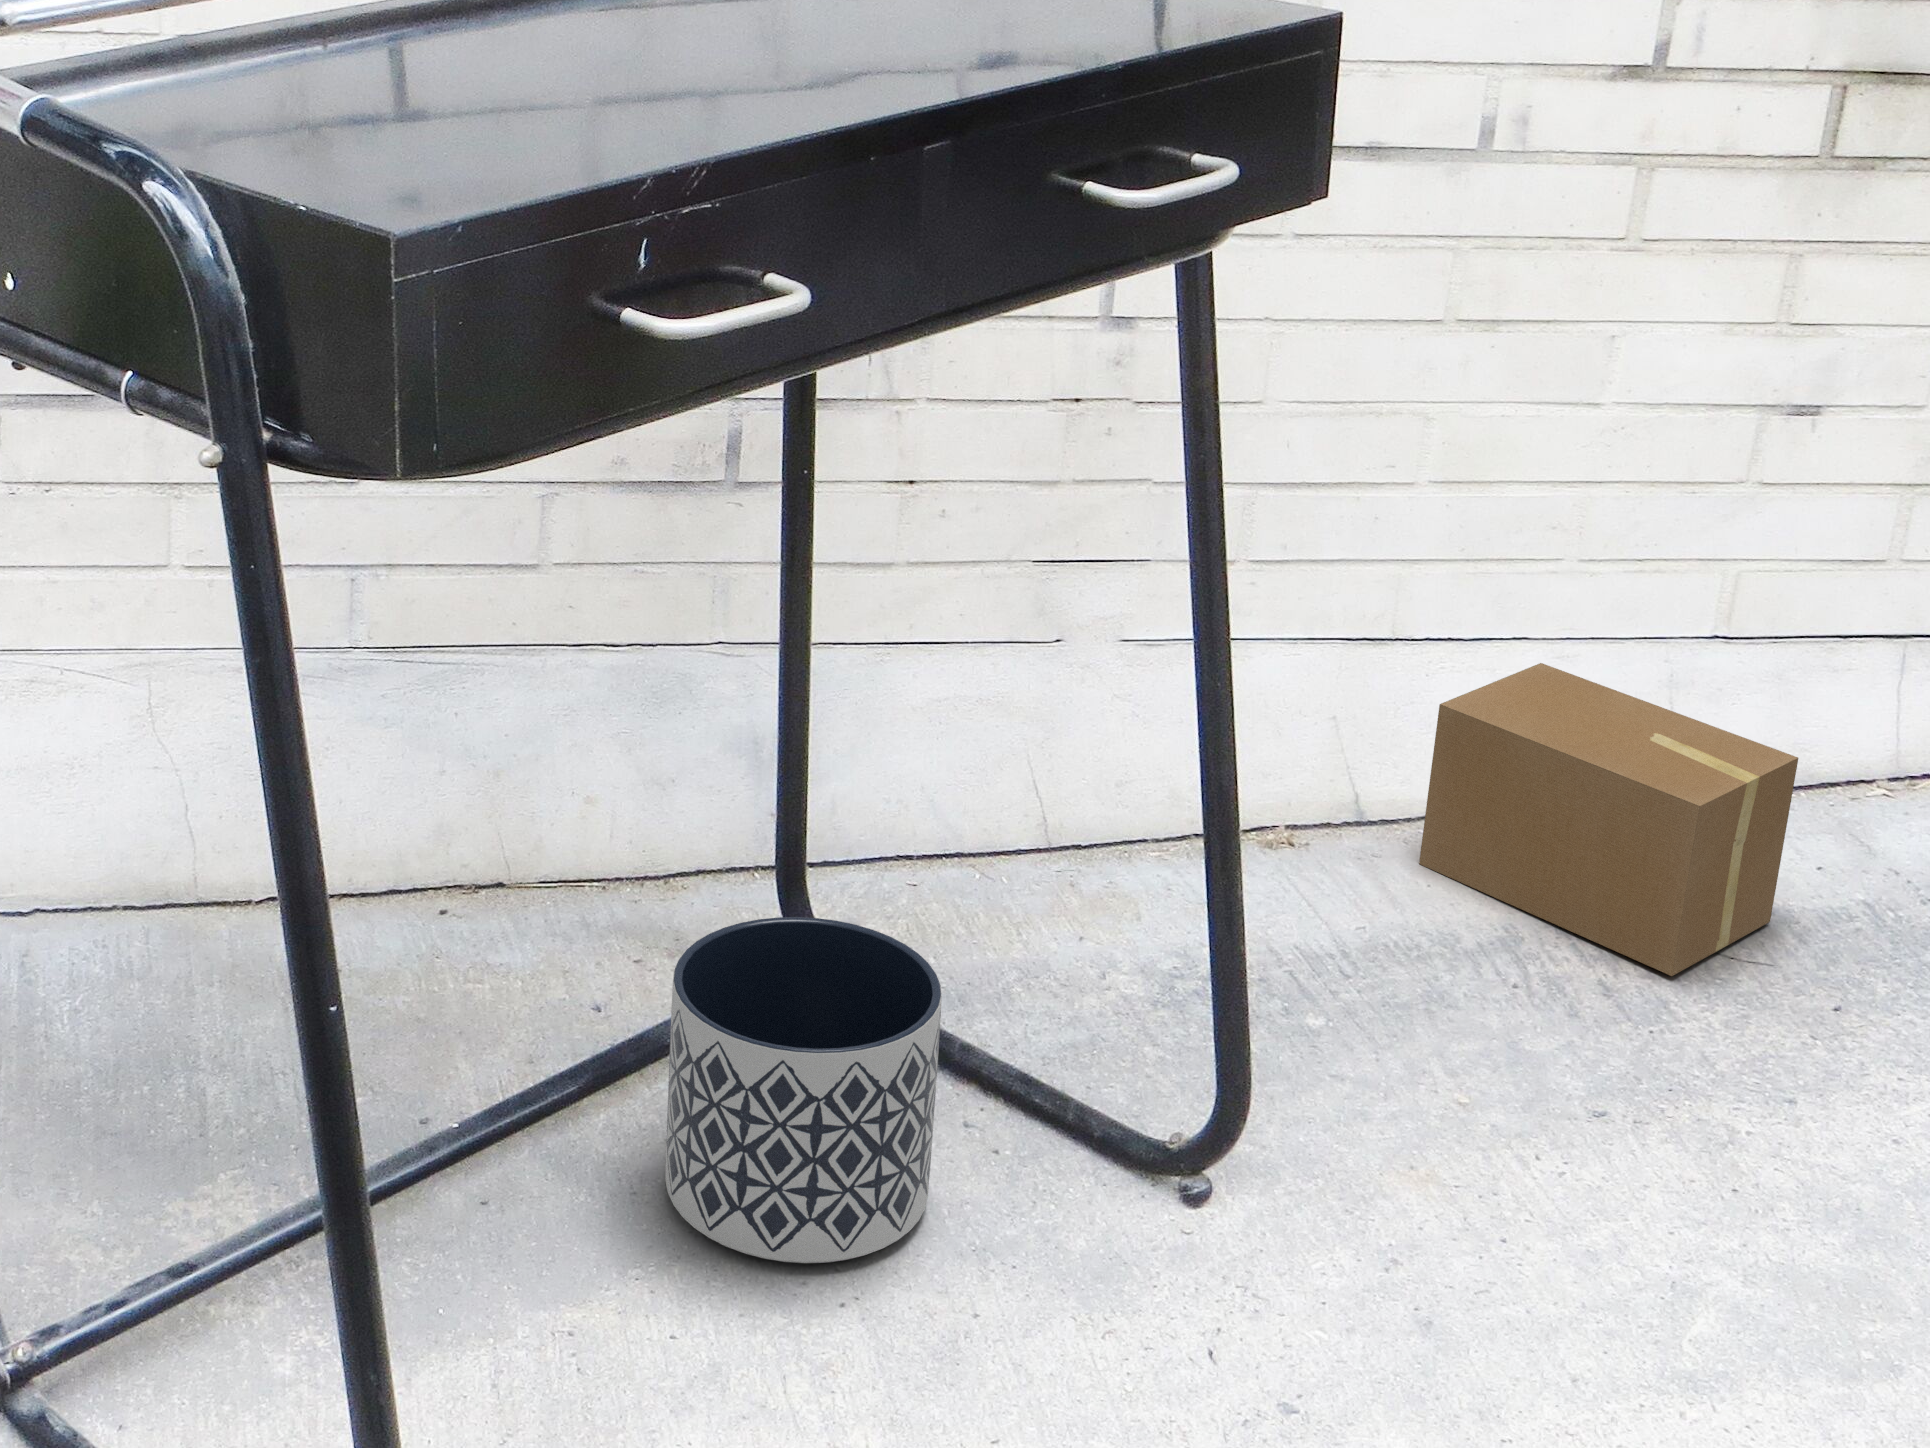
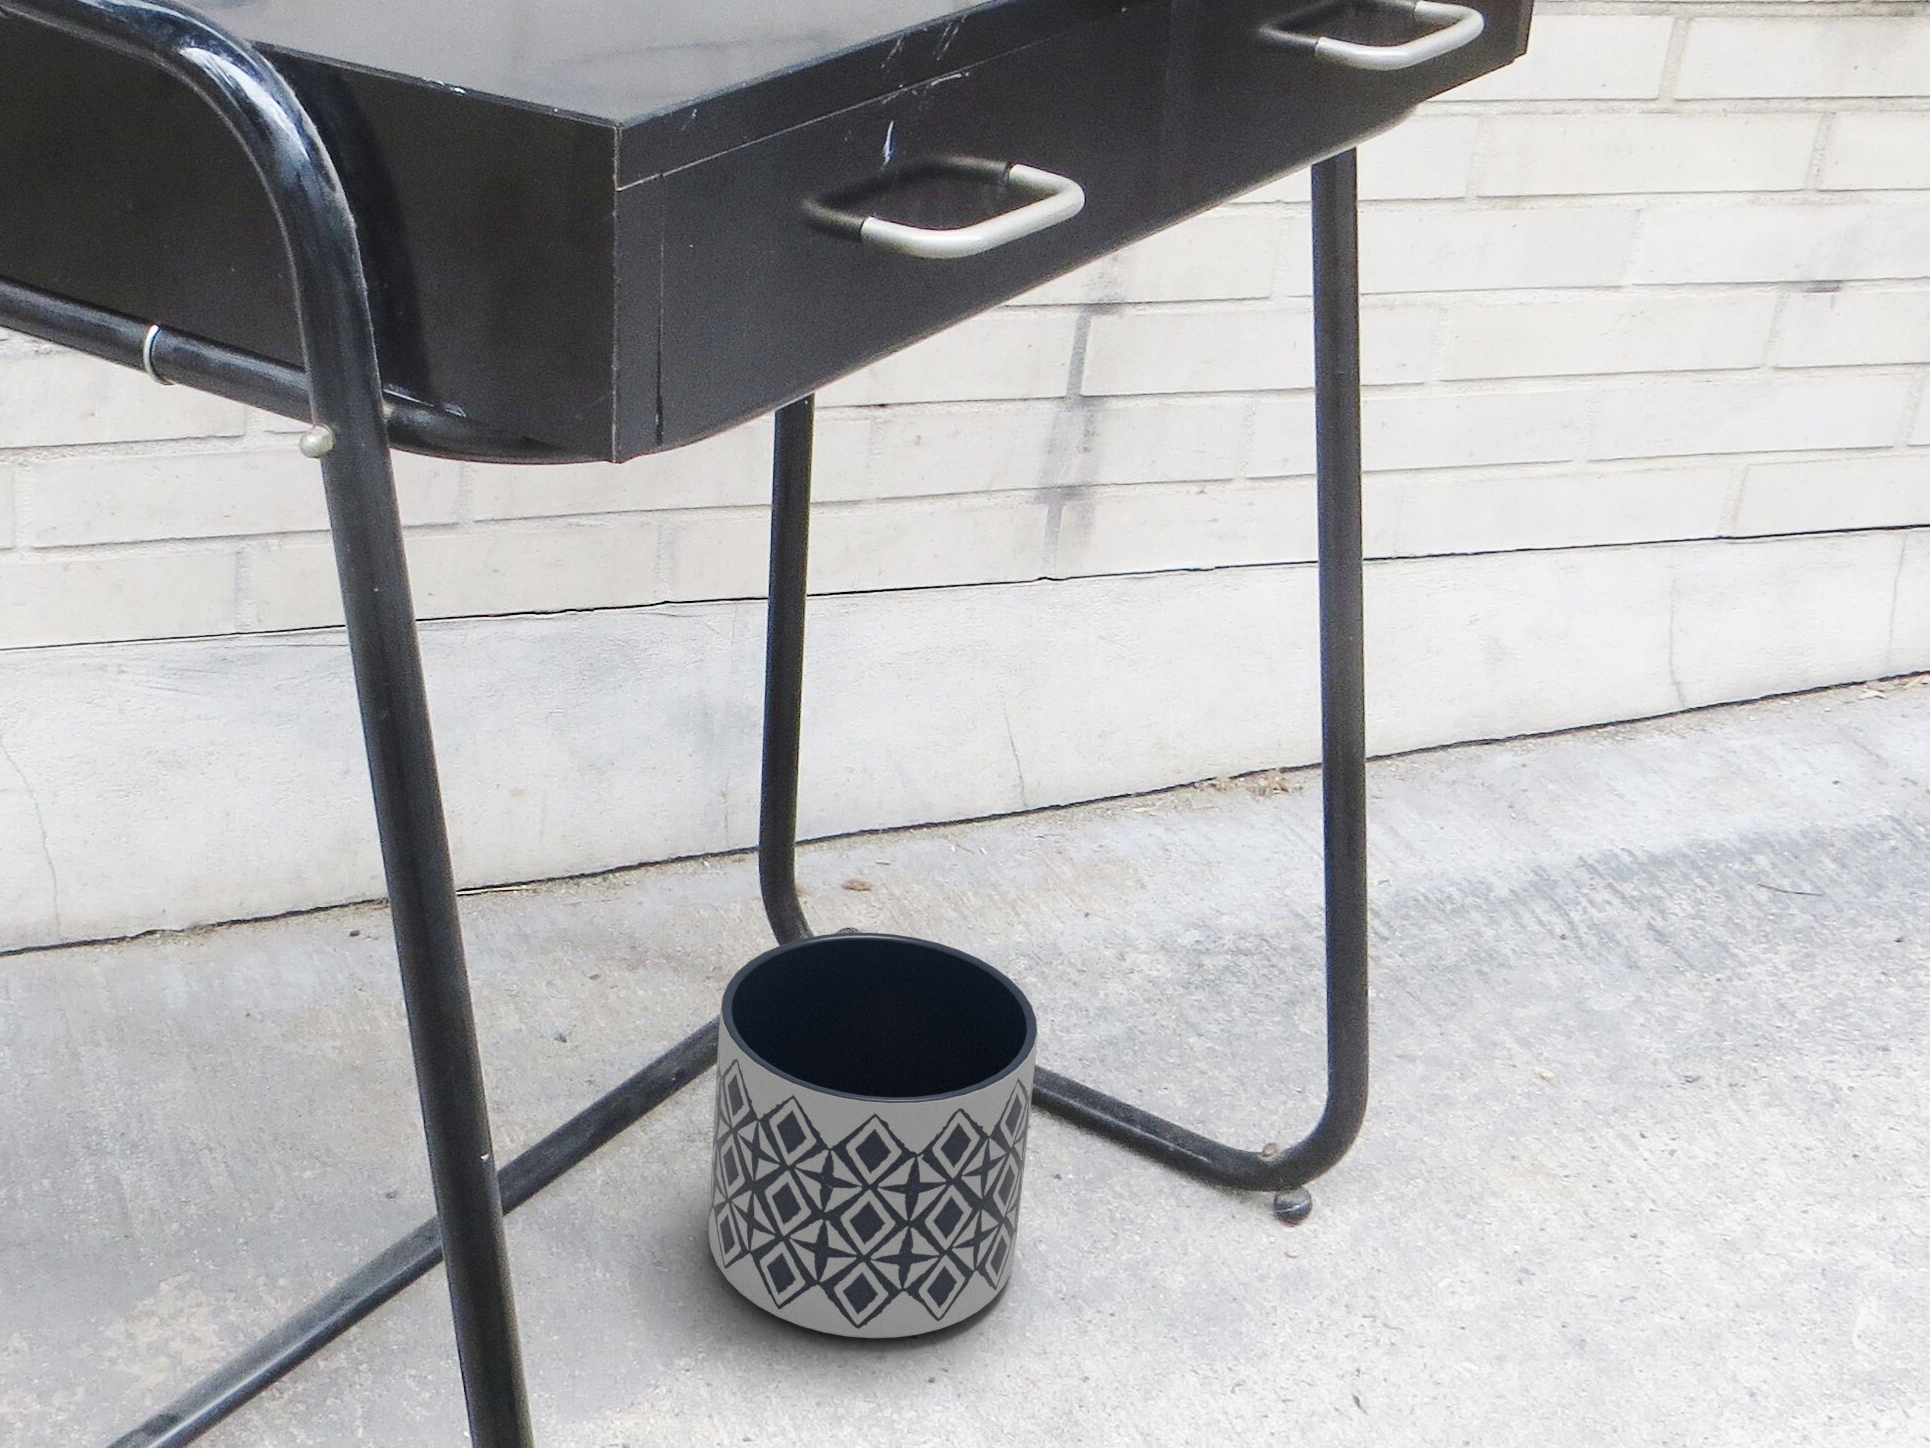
cardboard box: present [1419,663,1798,976] -> none [1435,578,1851,916]

